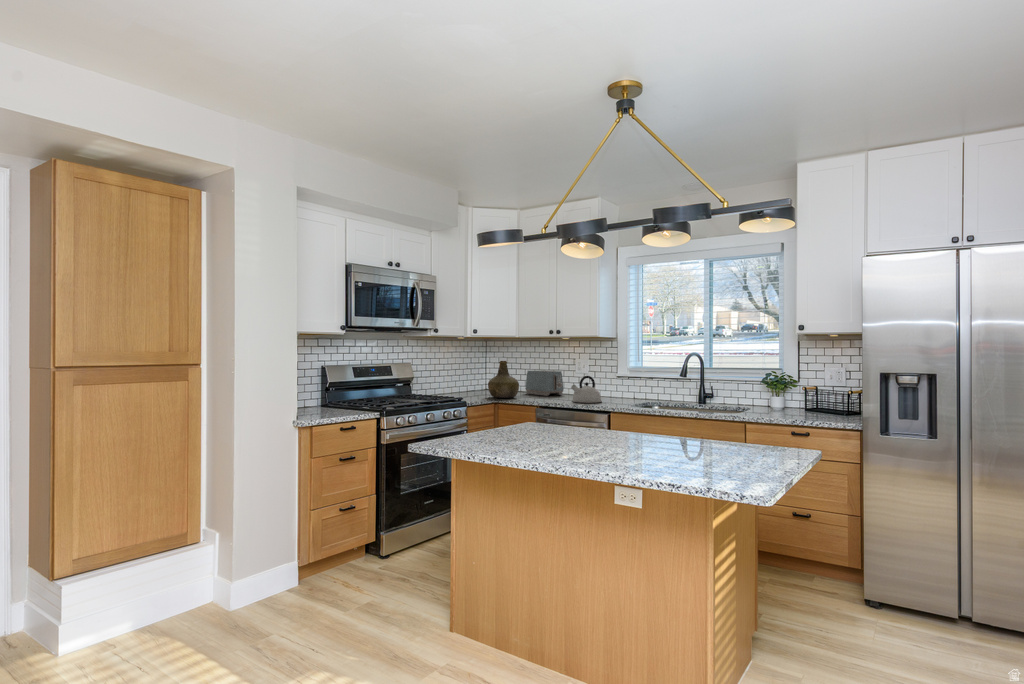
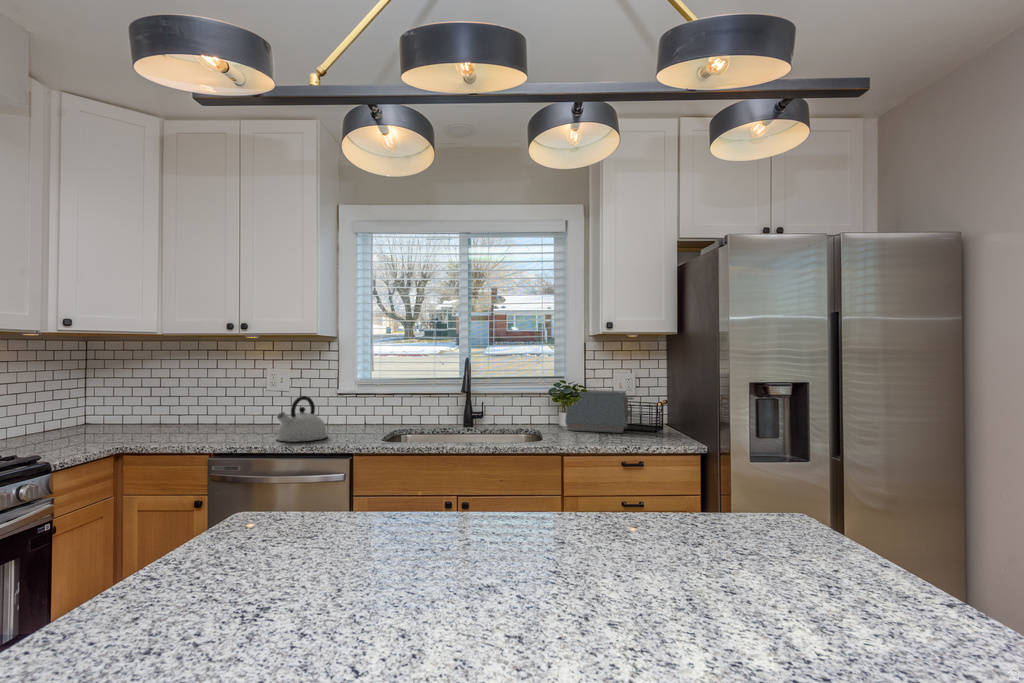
bottle: present [488,361,519,398] -> none [98,375,168,445]
toaster: present [525,370,564,396] -> present [565,390,634,433]

